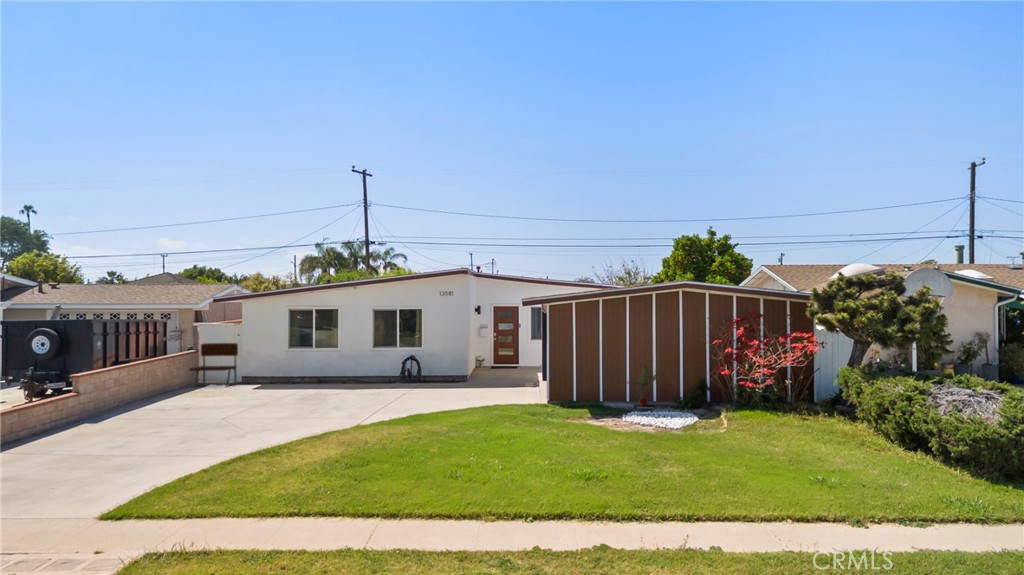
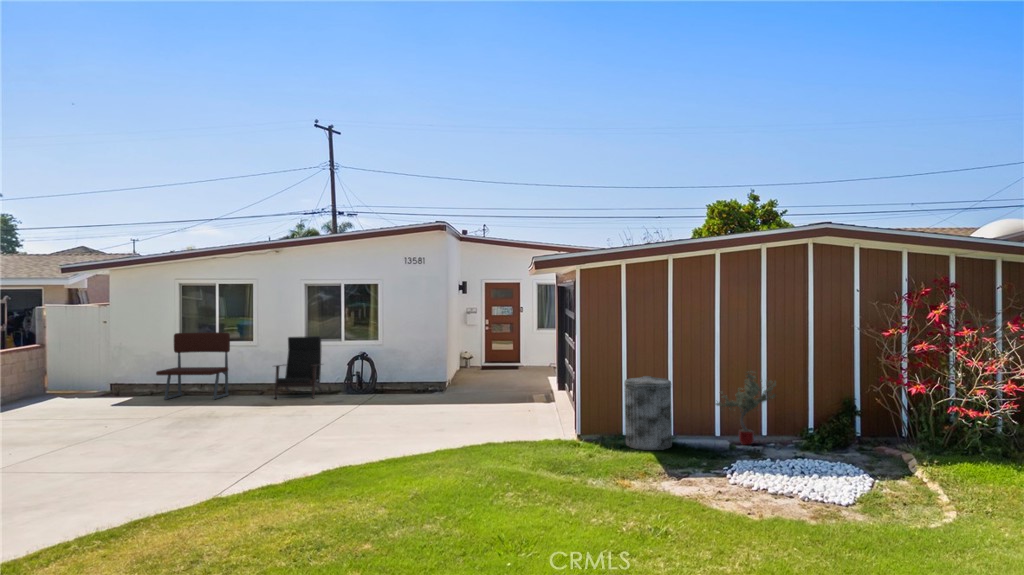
bench: present [190,343,238,387] -> present [156,332,230,400]
lounge chair: none [354,345,386,386] -> present [275,336,323,399]
trash can: none [574,367,601,408] -> present [625,376,672,450]

